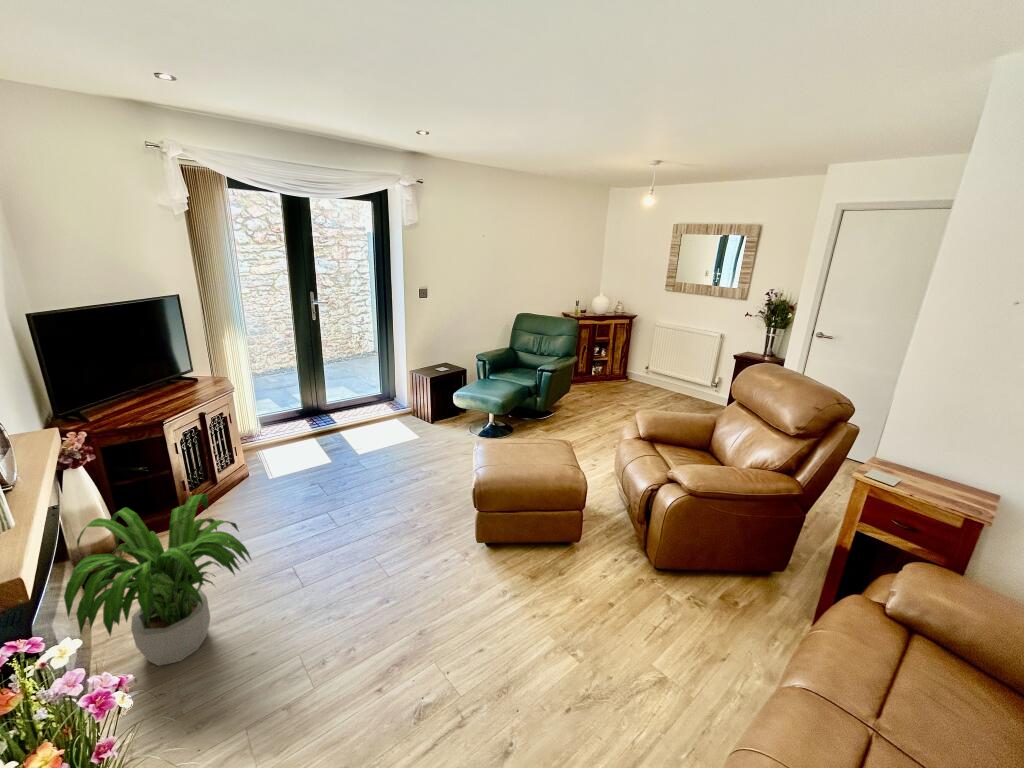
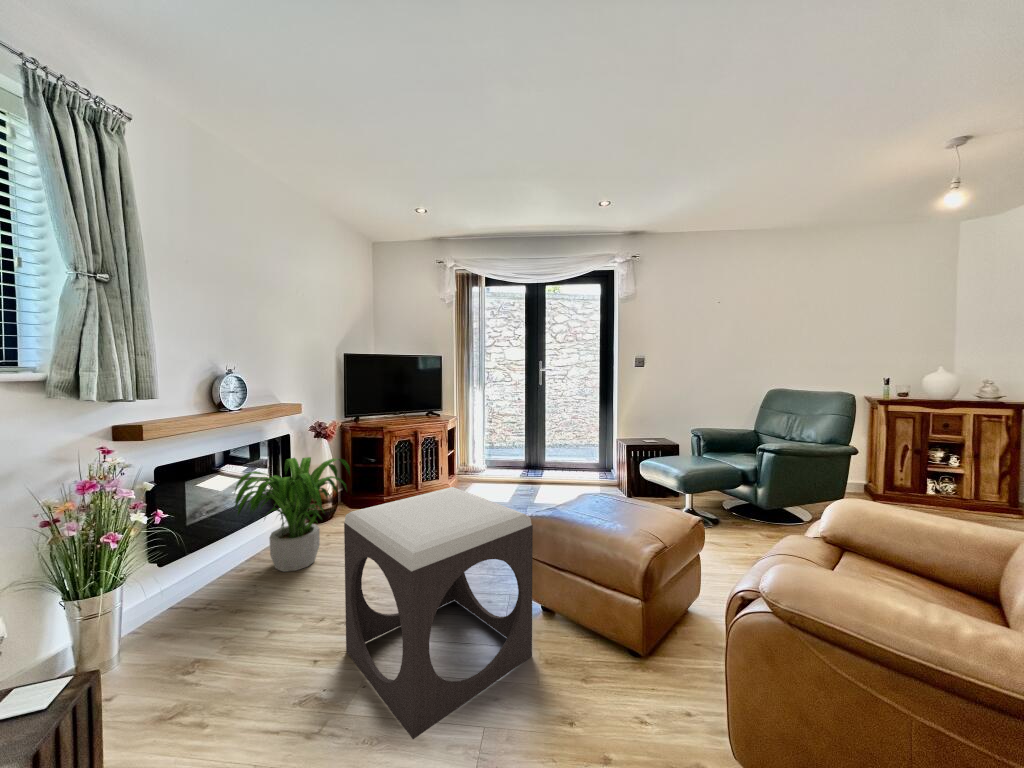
footstool: none [392,483,529,670] -> present [344,487,533,739]

